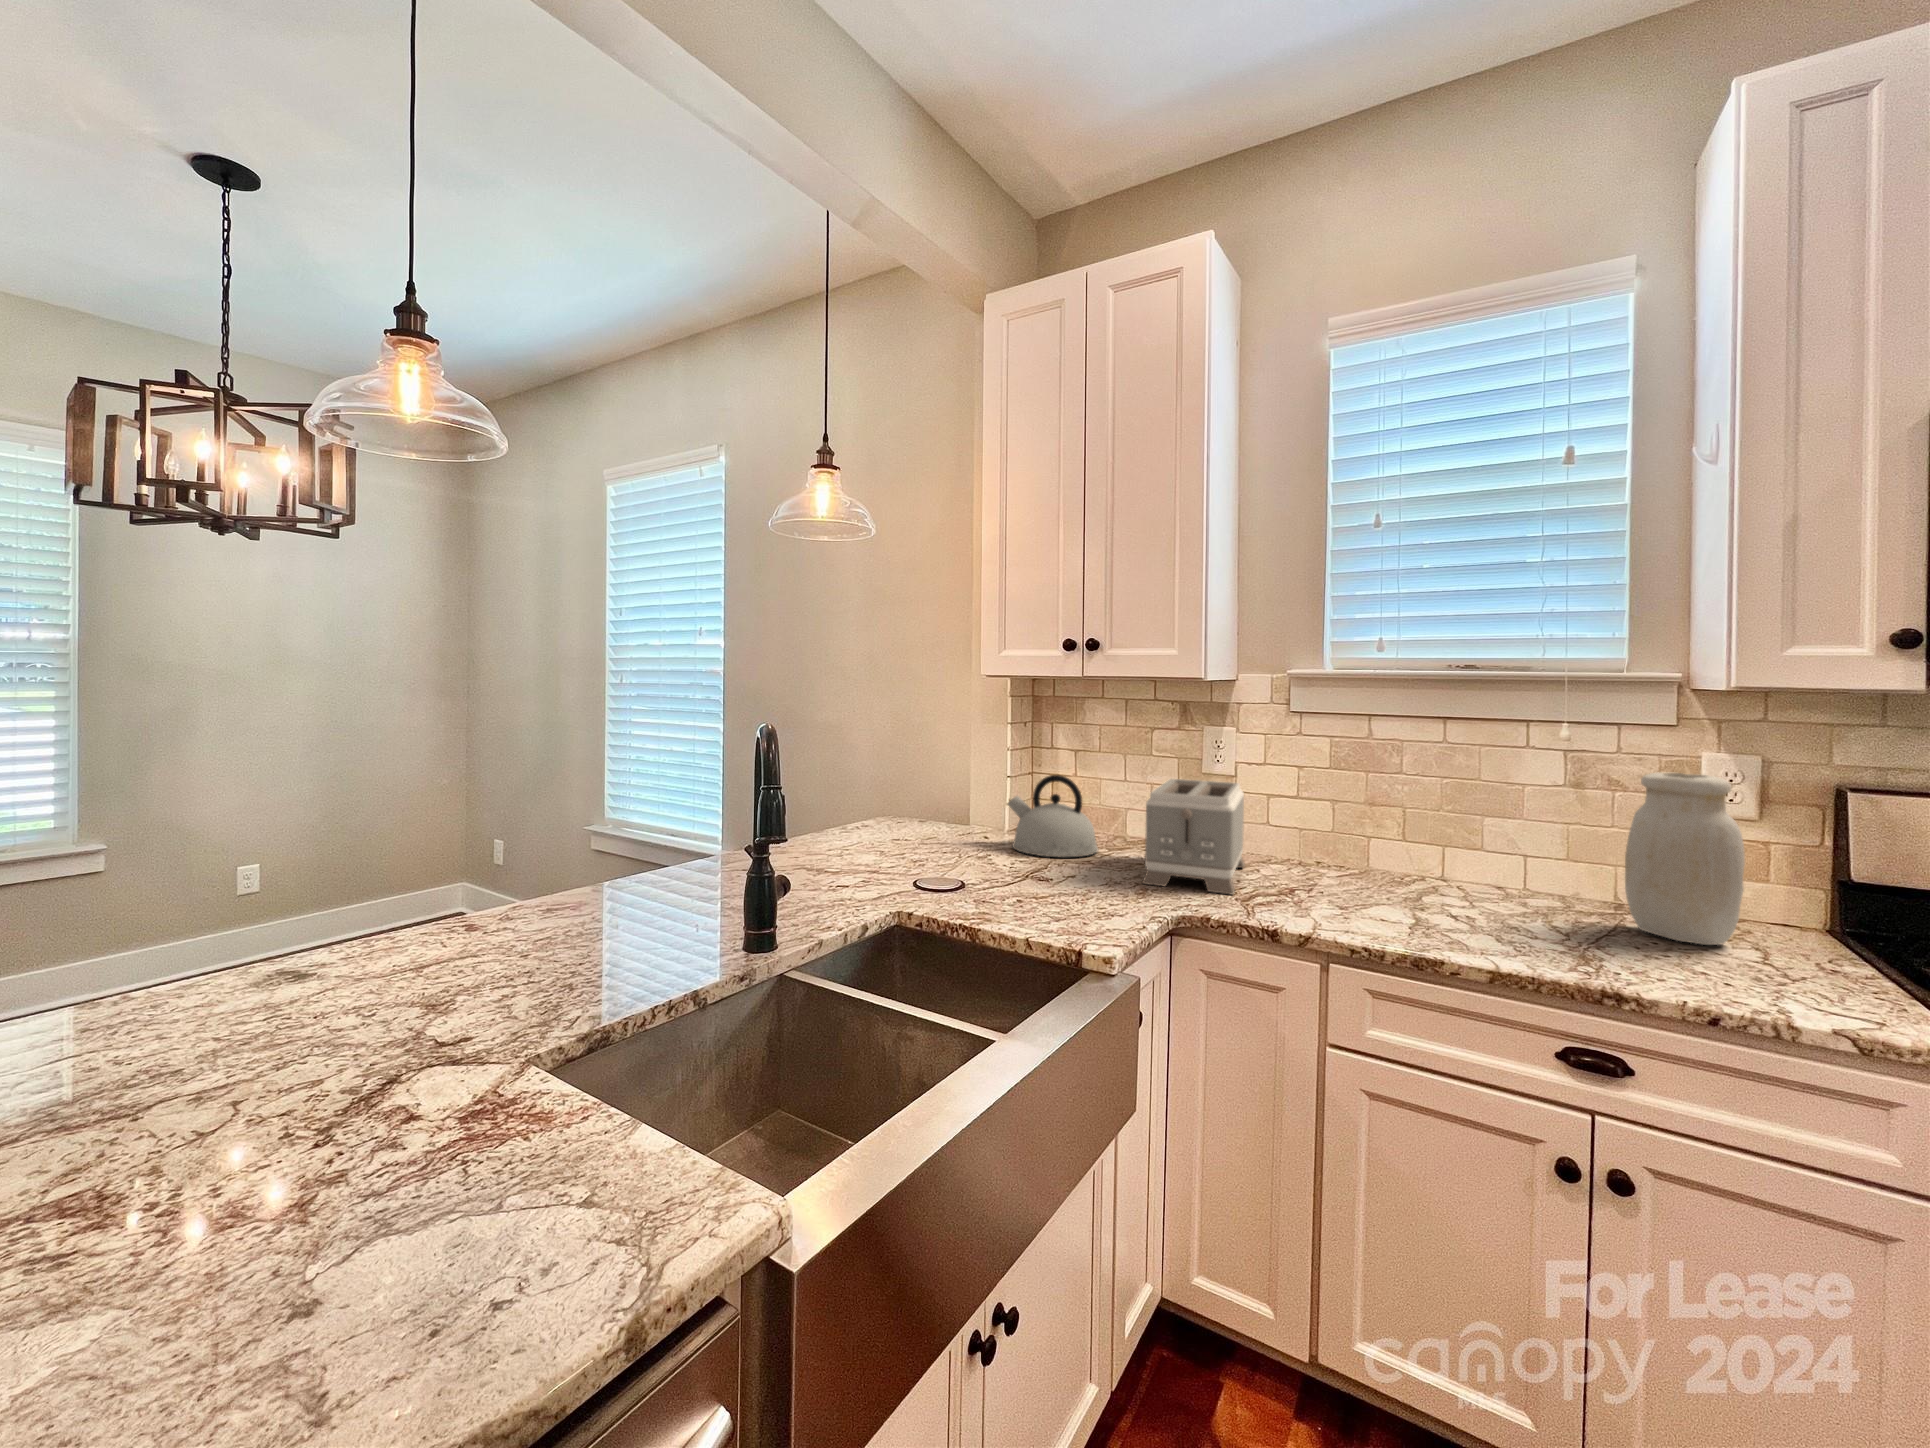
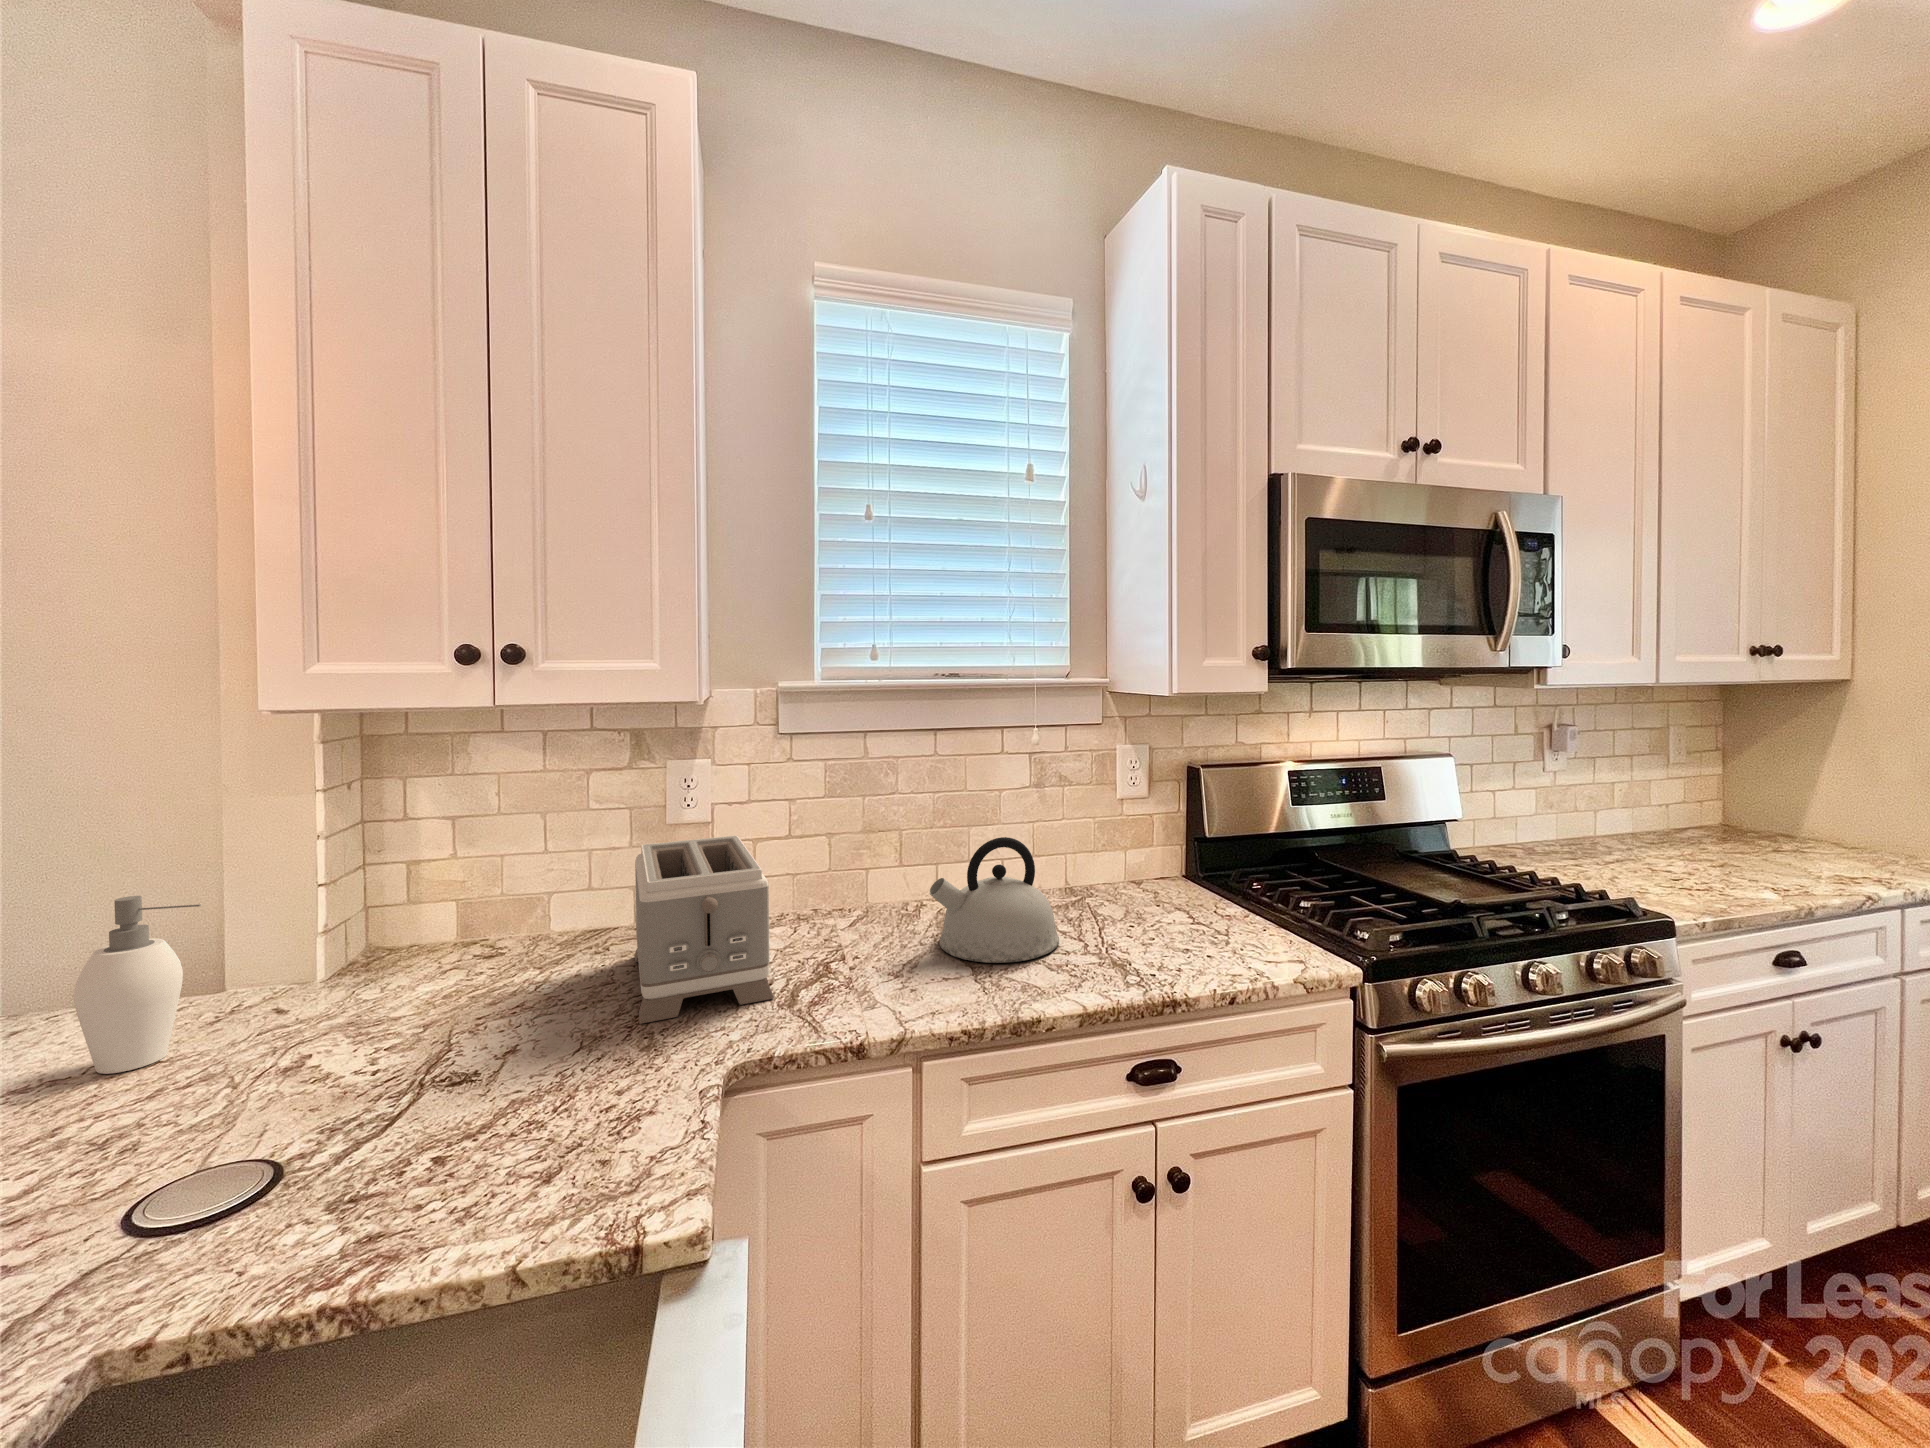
soap dispenser: none [915,761,956,843] -> present [73,896,201,1074]
jar: present [1625,772,1745,945] -> none [1096,771,1172,918]
kettle: present [1008,775,1098,857] -> present [930,837,1059,963]

